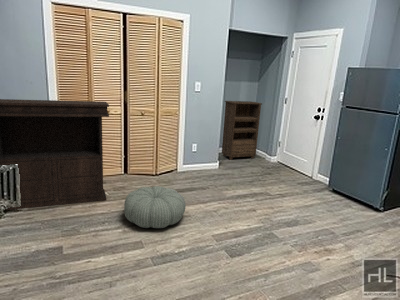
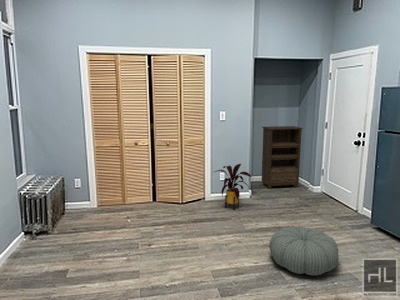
console table: present [0,99,109,210] -> none [18,135,128,233]
house plant: none [188,135,227,180] -> present [215,164,252,210]
pouf: present [124,186,186,228] -> present [269,226,338,276]

